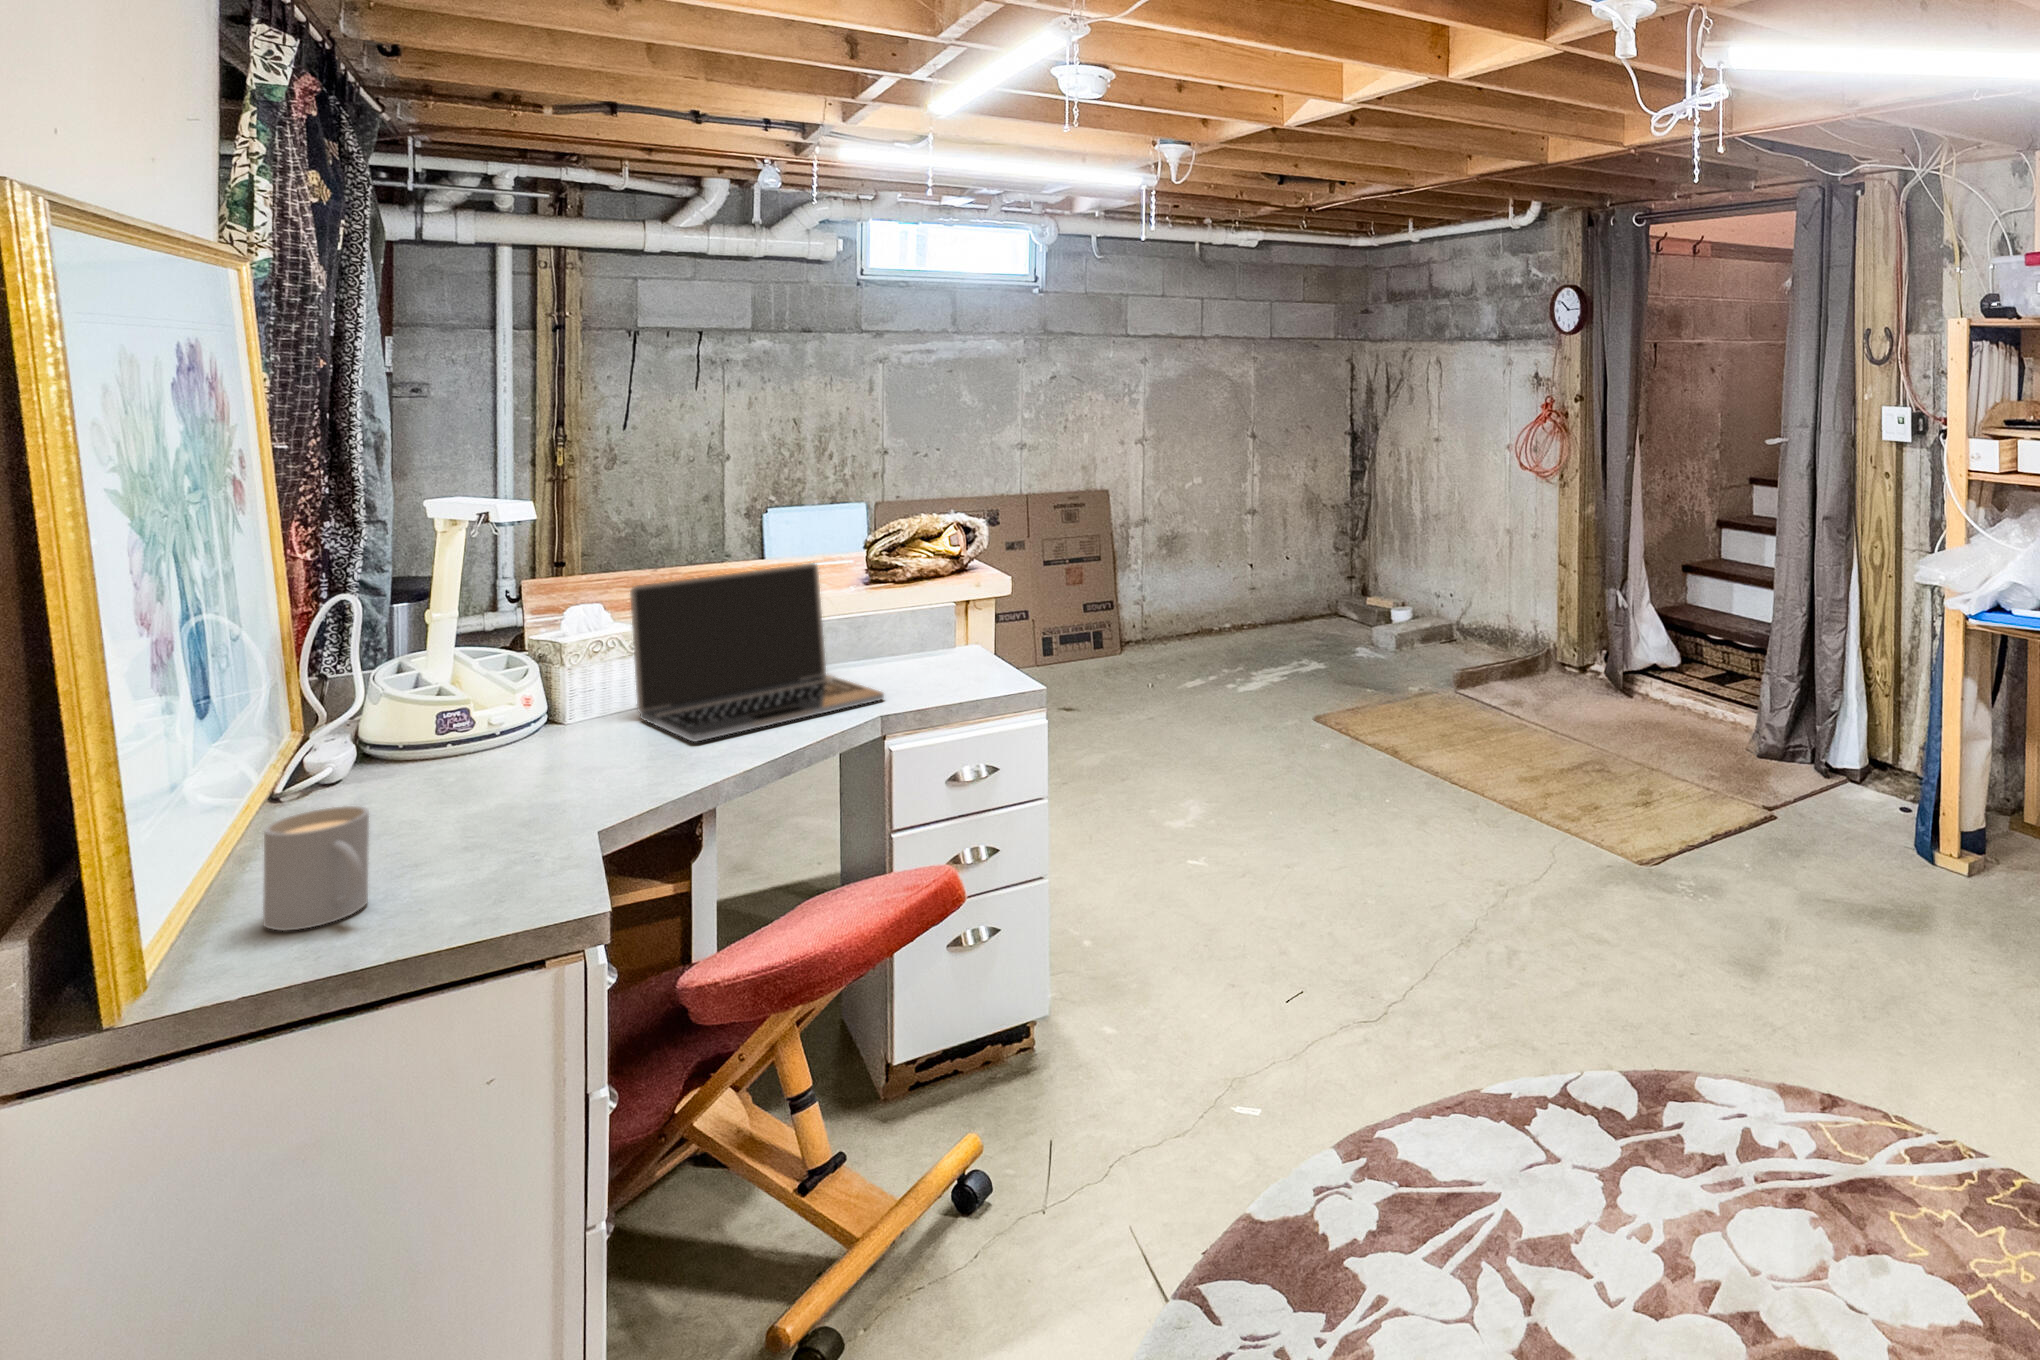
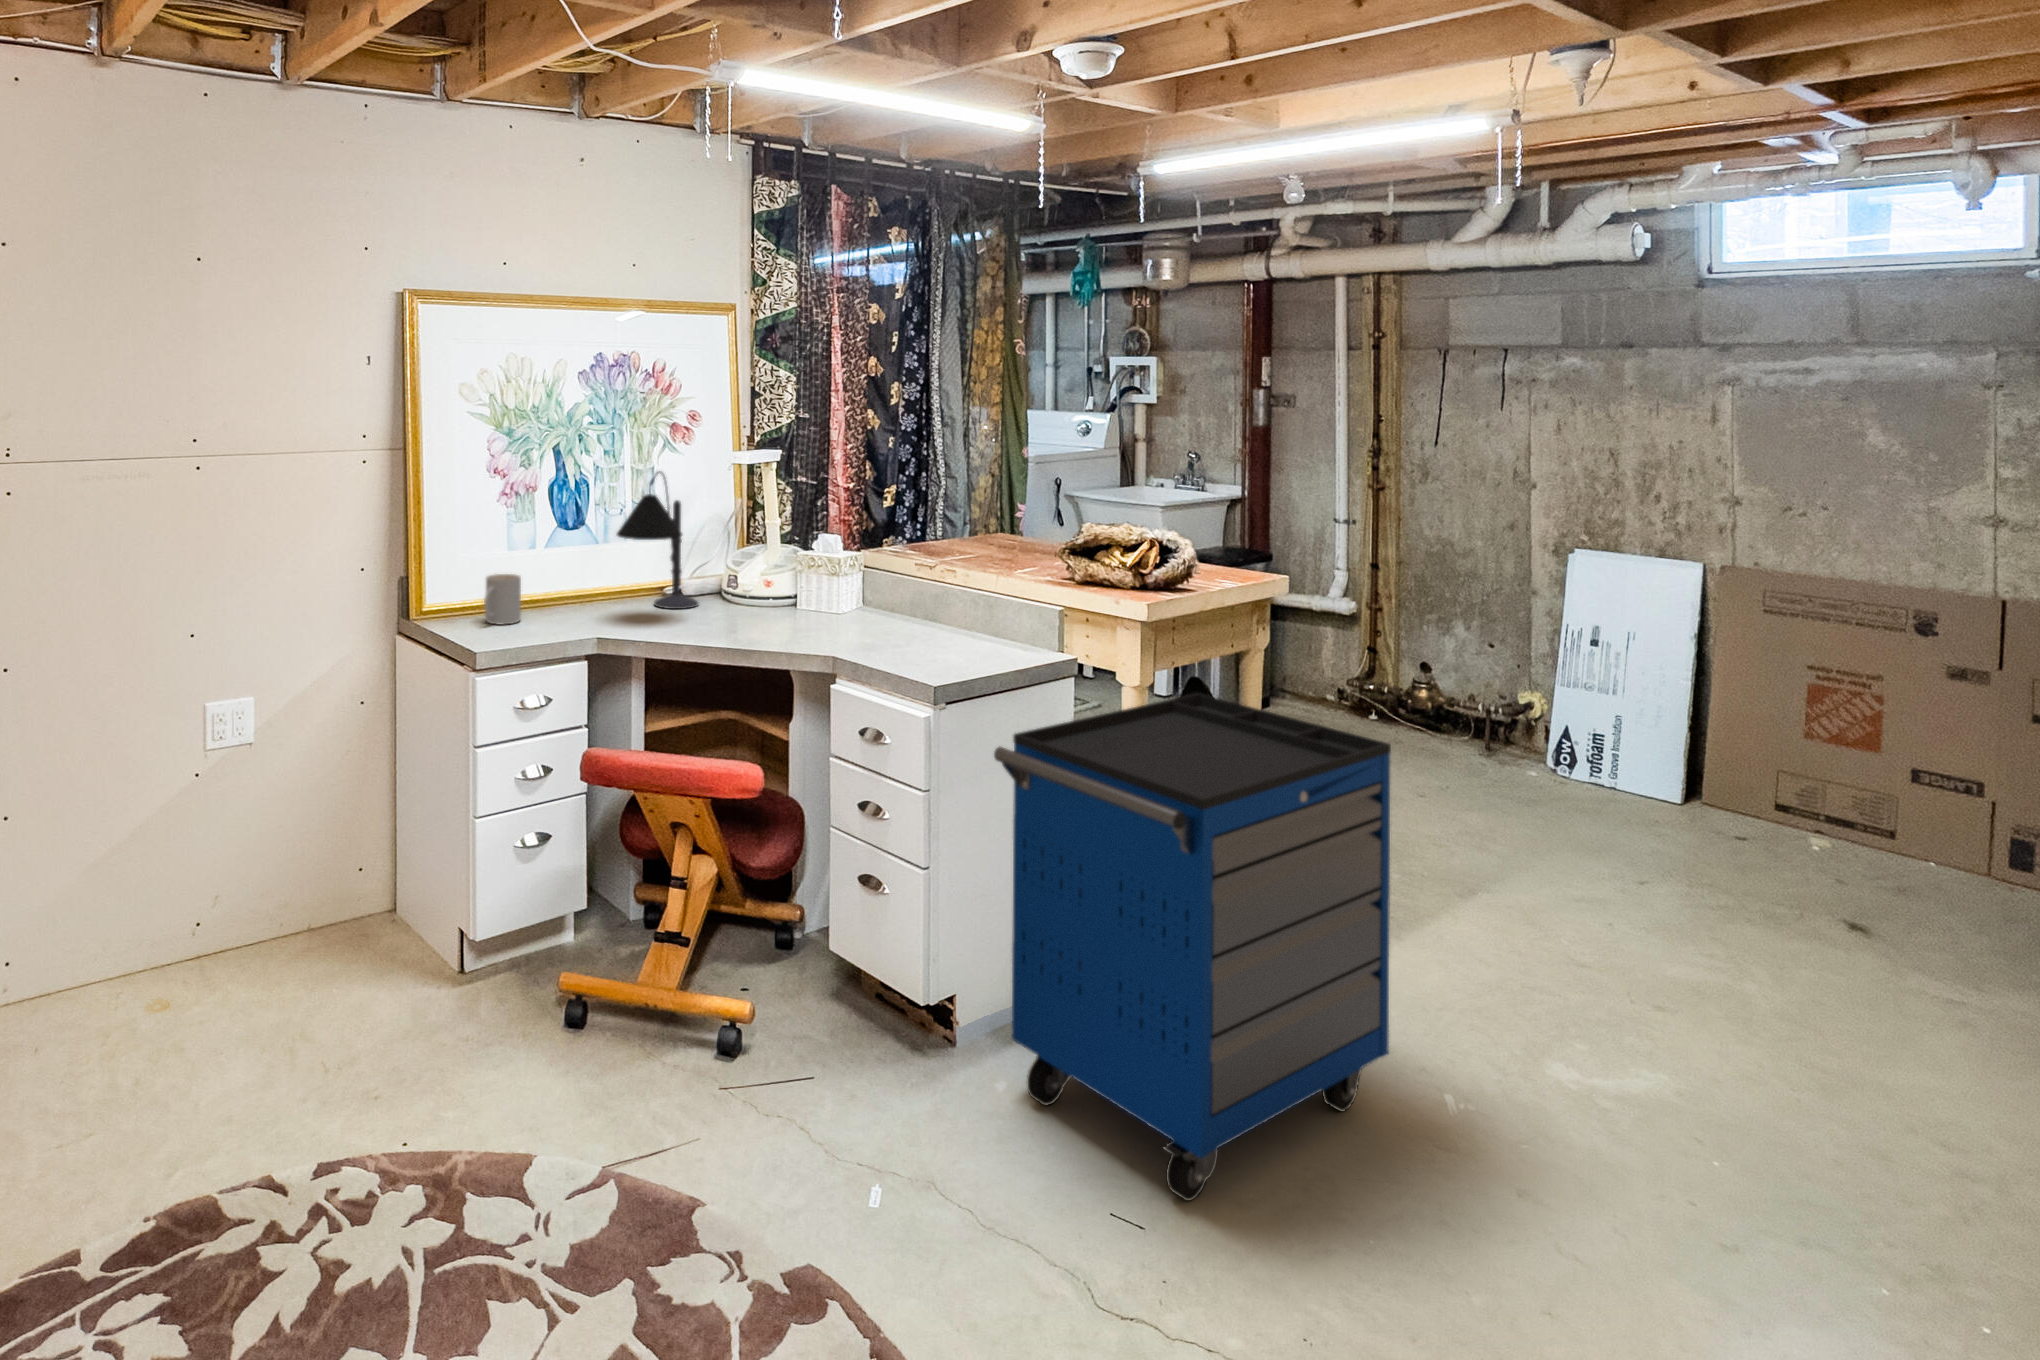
desk lamp: none [372,544,597,798] -> present [617,472,698,609]
laptop: present [630,563,884,742] -> none [741,523,912,646]
storage cabinet: none [1050,624,1317,1011] -> present [994,693,1391,1201]

